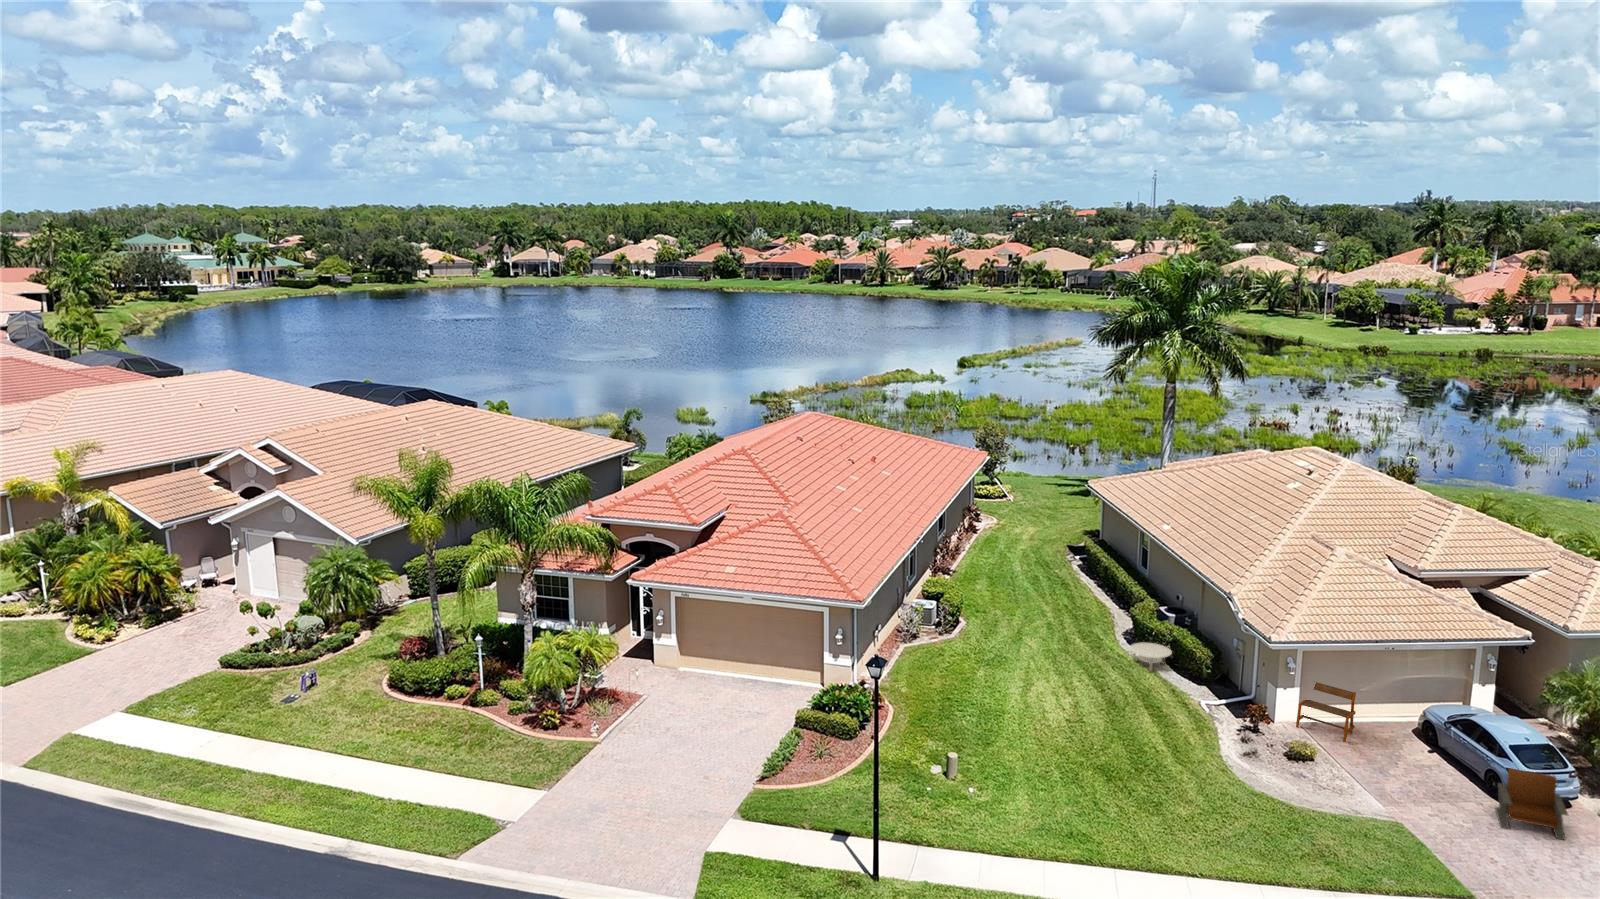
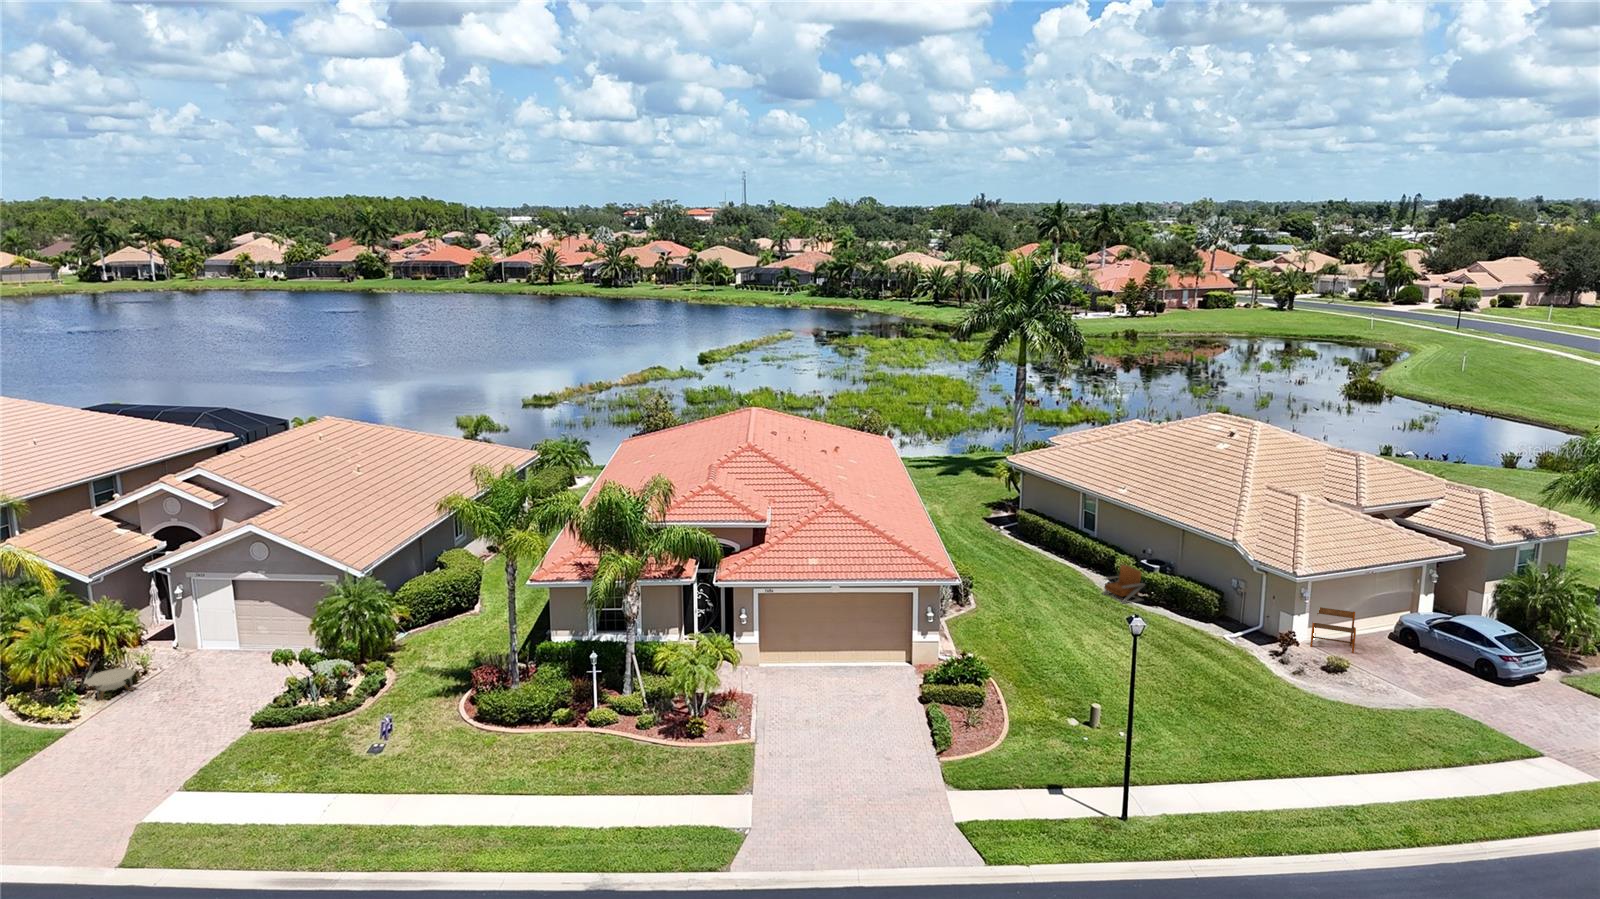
round table: present [1130,643,1172,672] -> present [85,668,134,701]
lounge chair: present [1495,768,1568,840] -> present [1103,565,1145,604]

